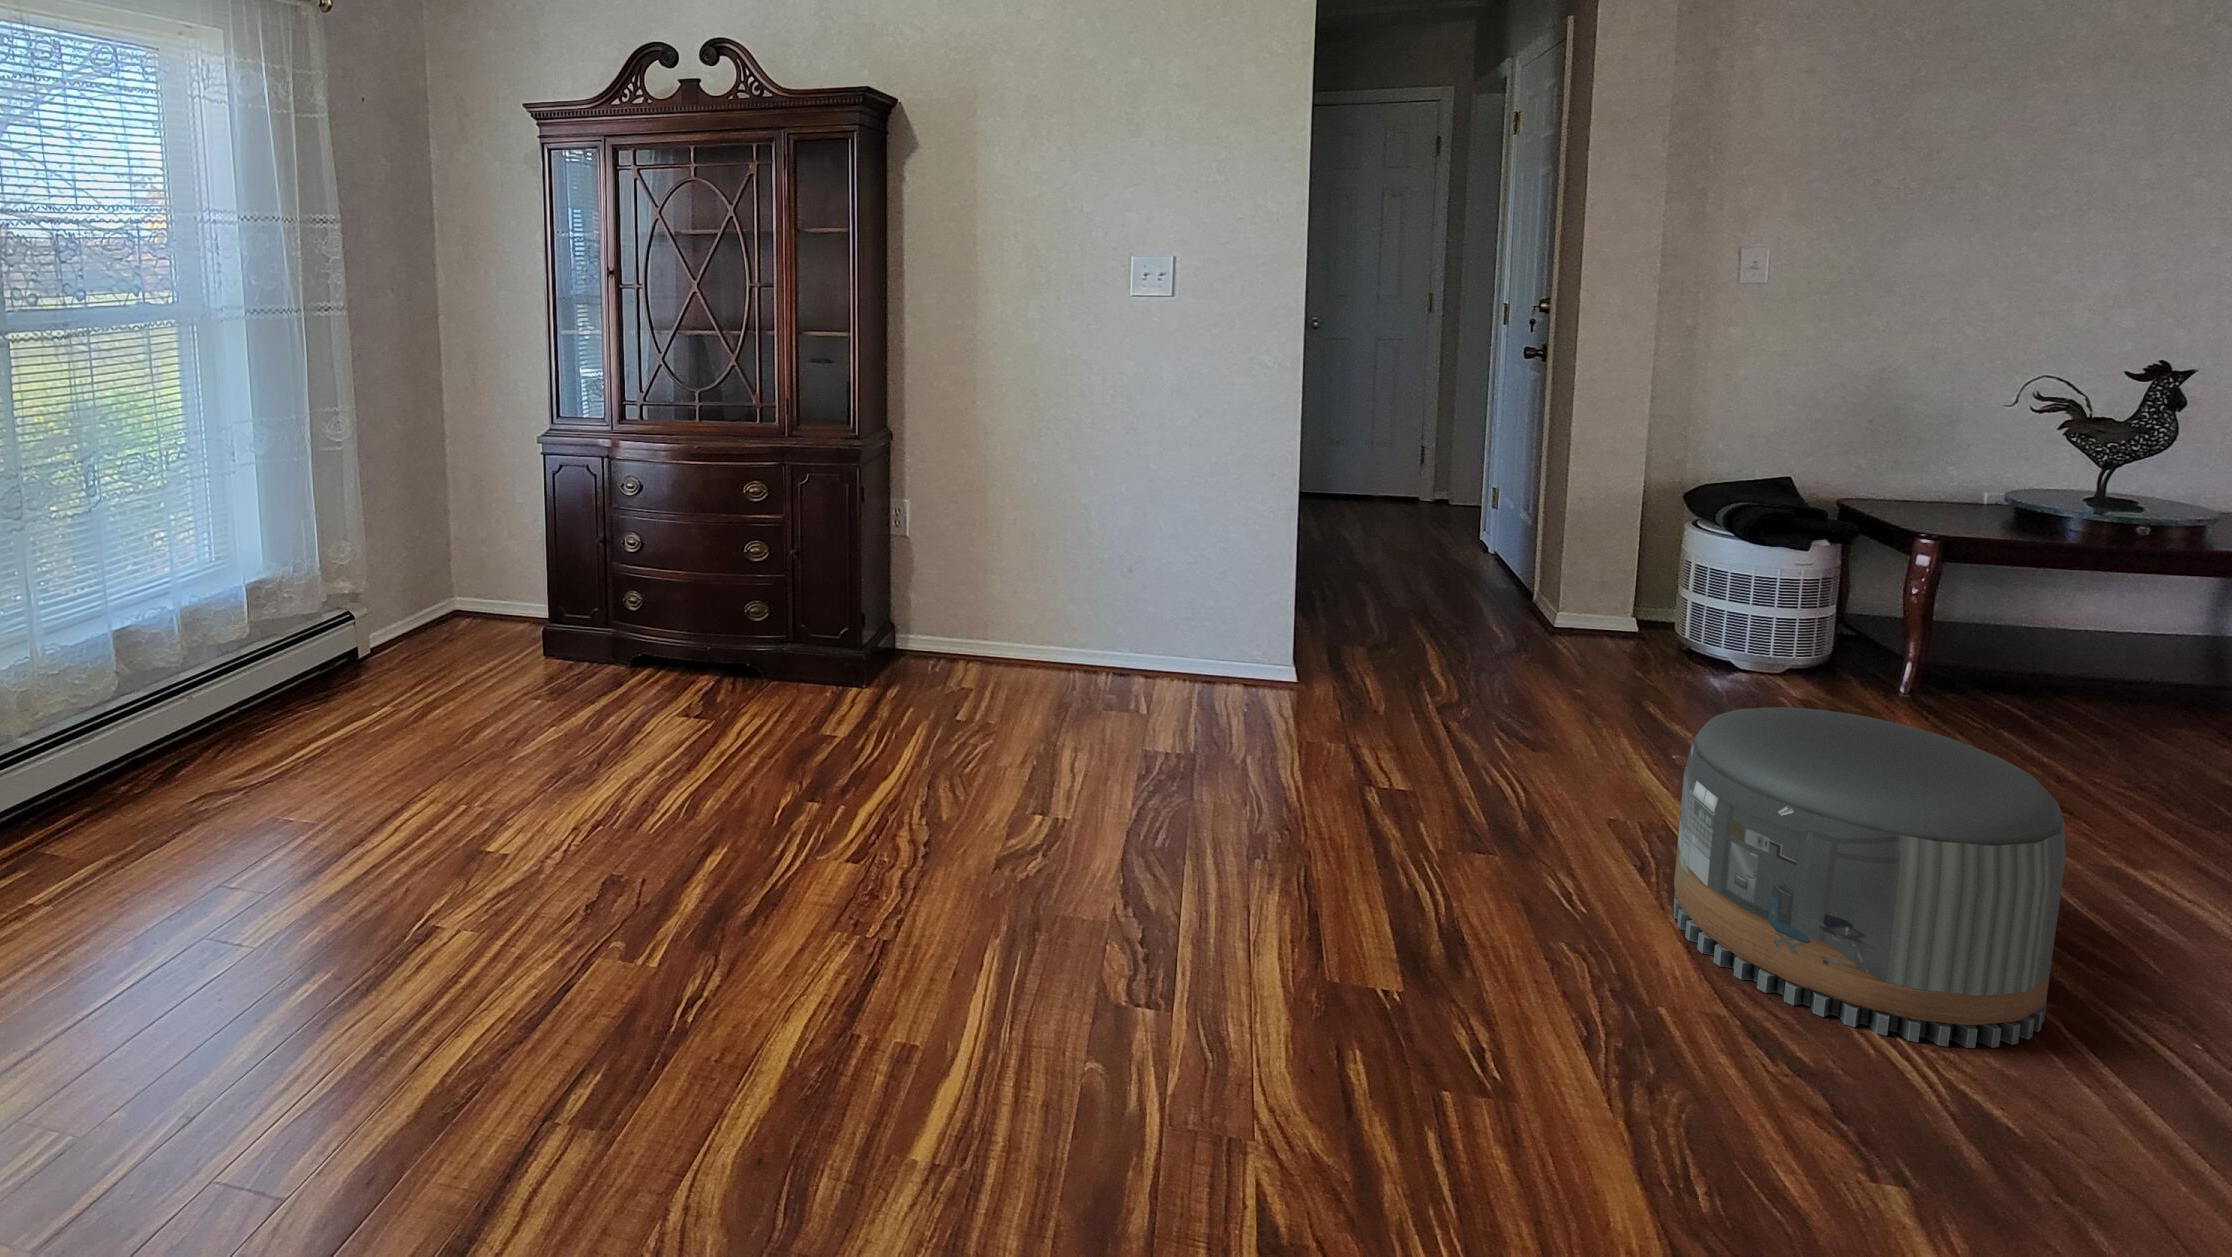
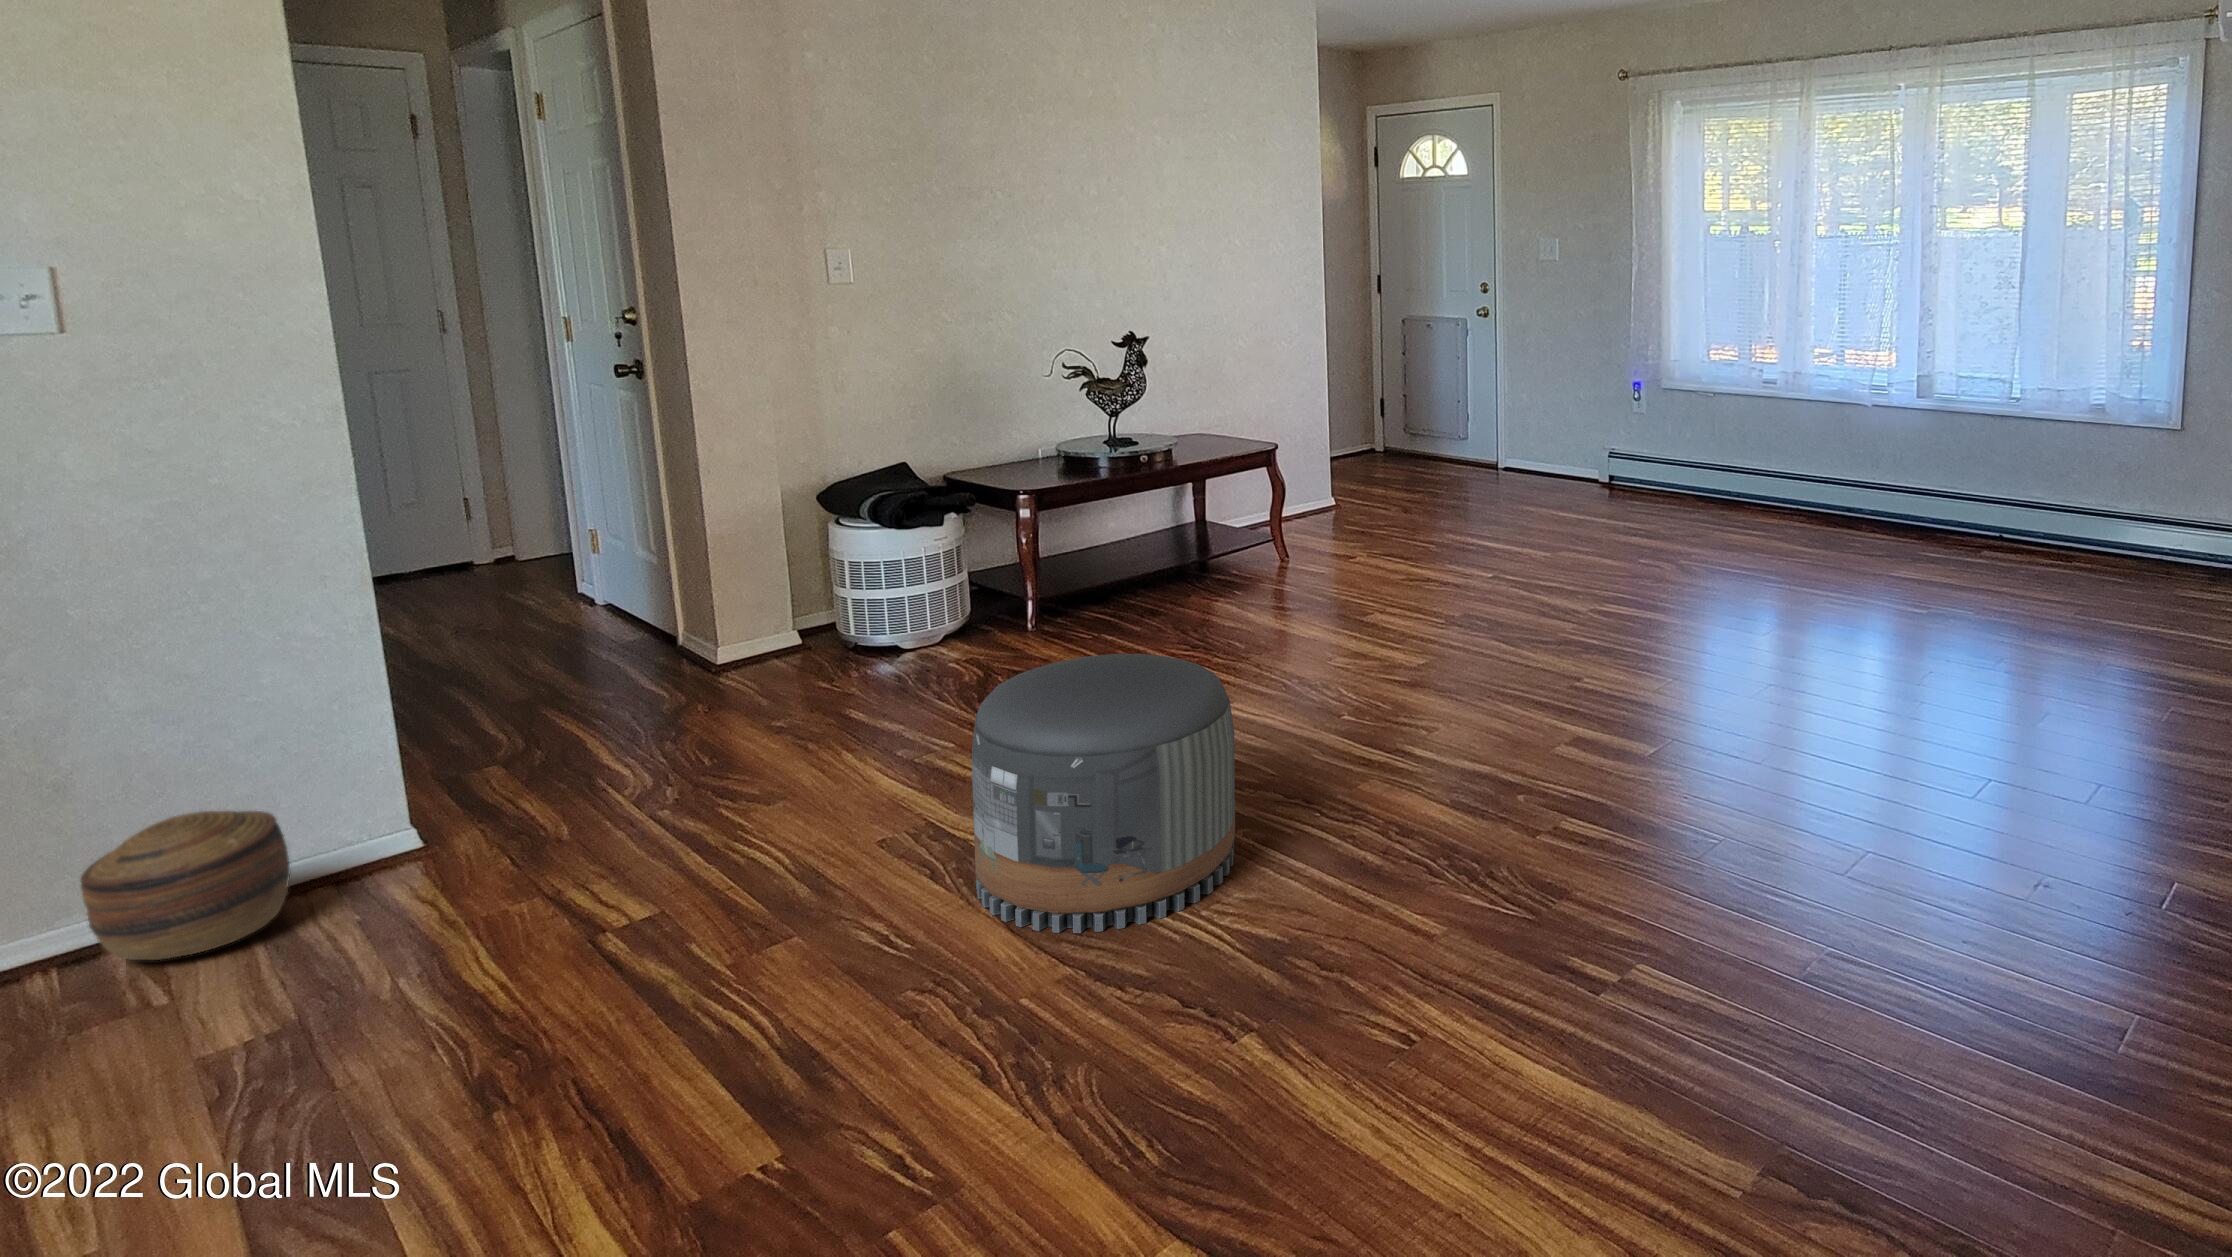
basket: none [1135,610,1223,696] -> present [81,811,290,960]

